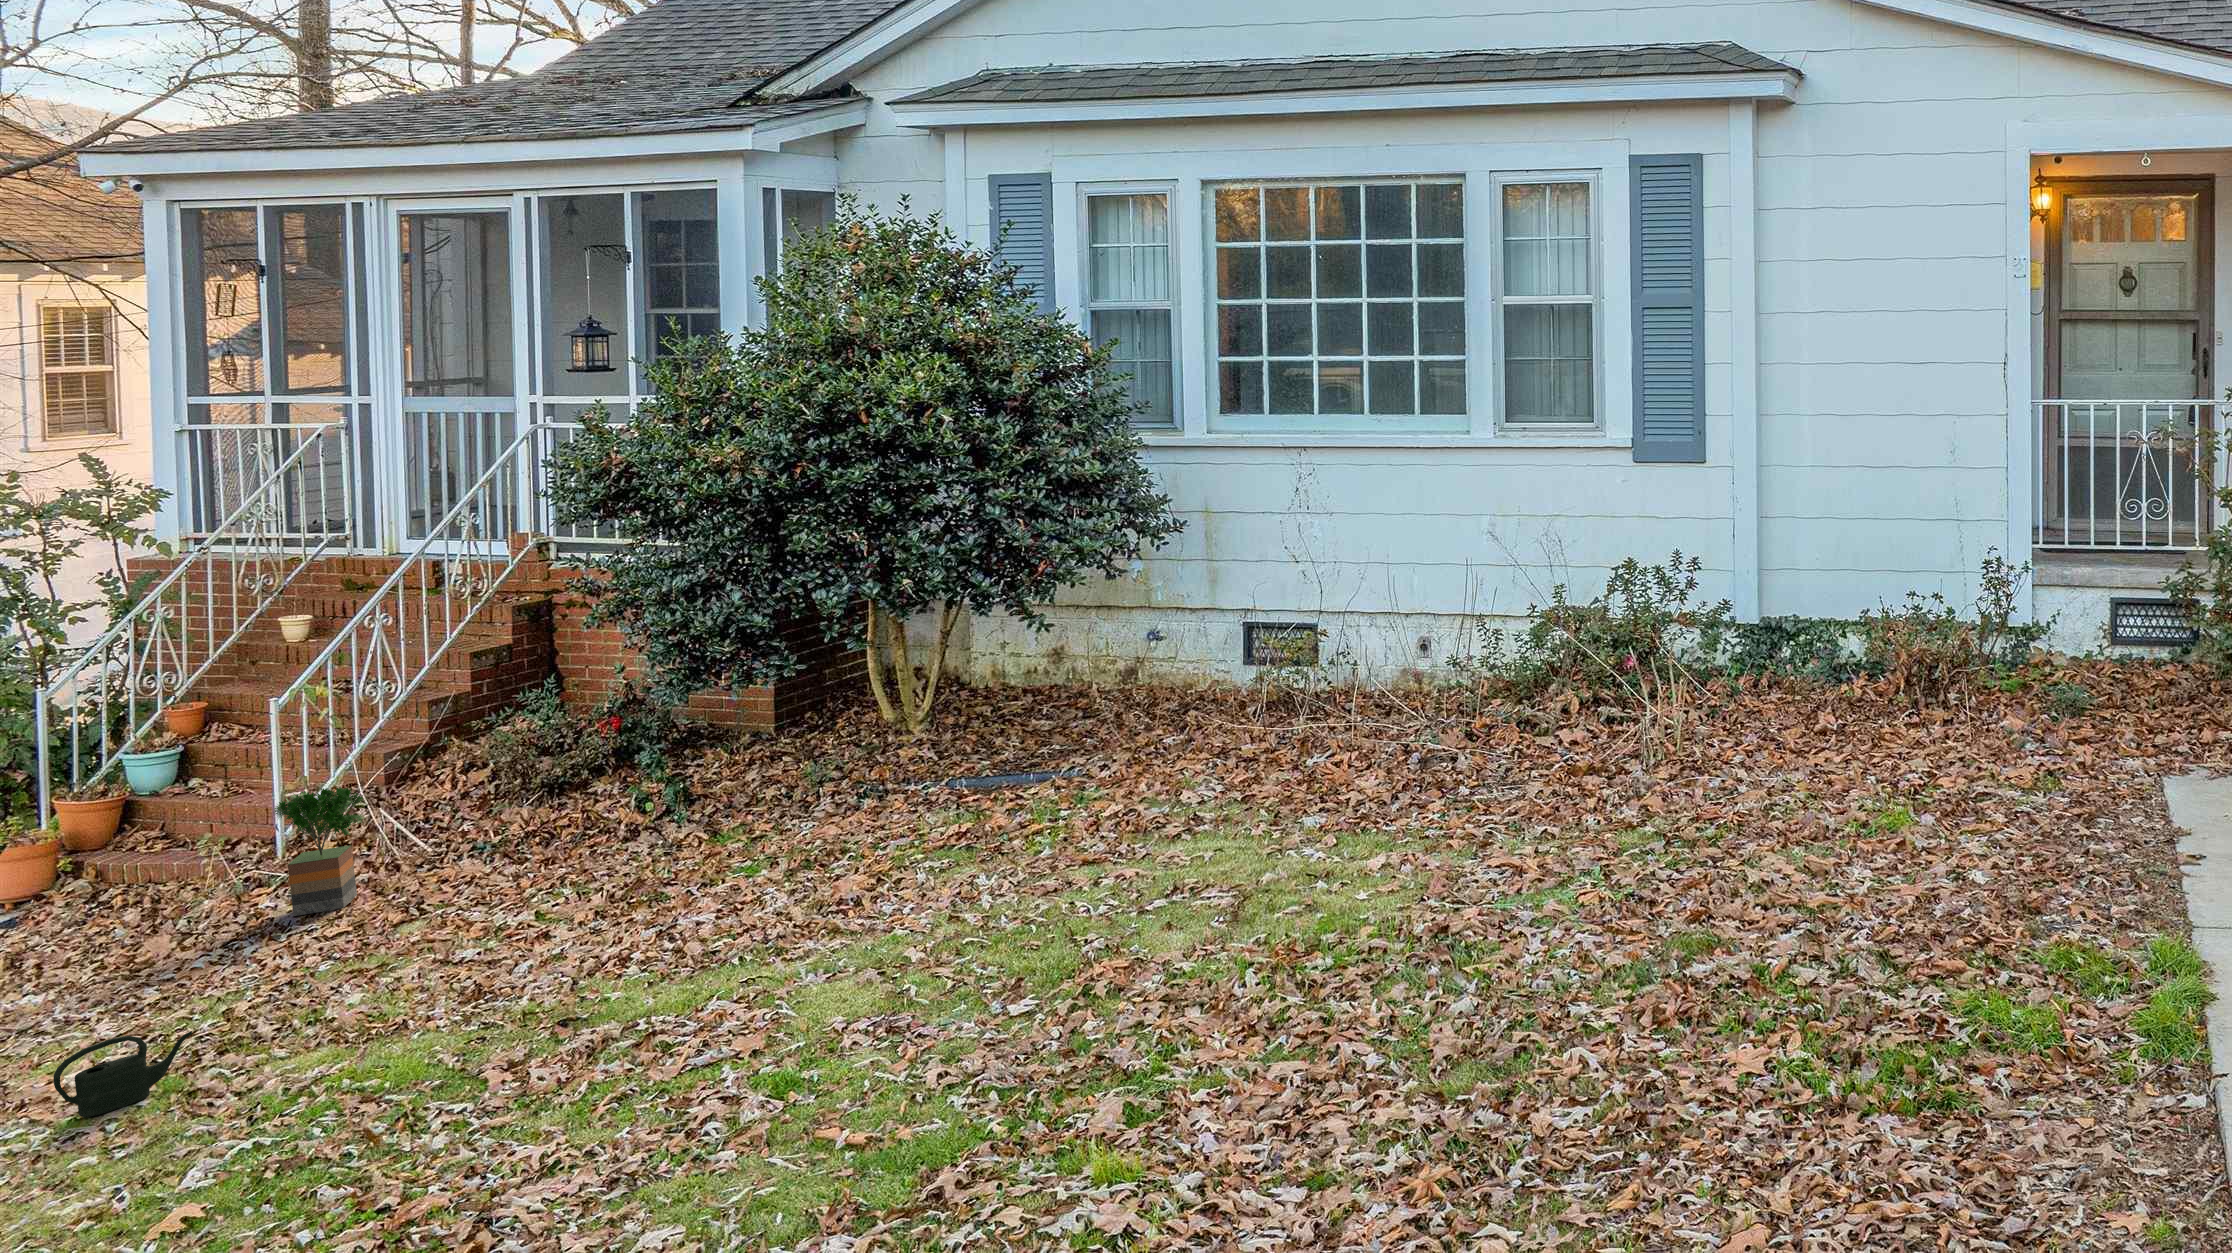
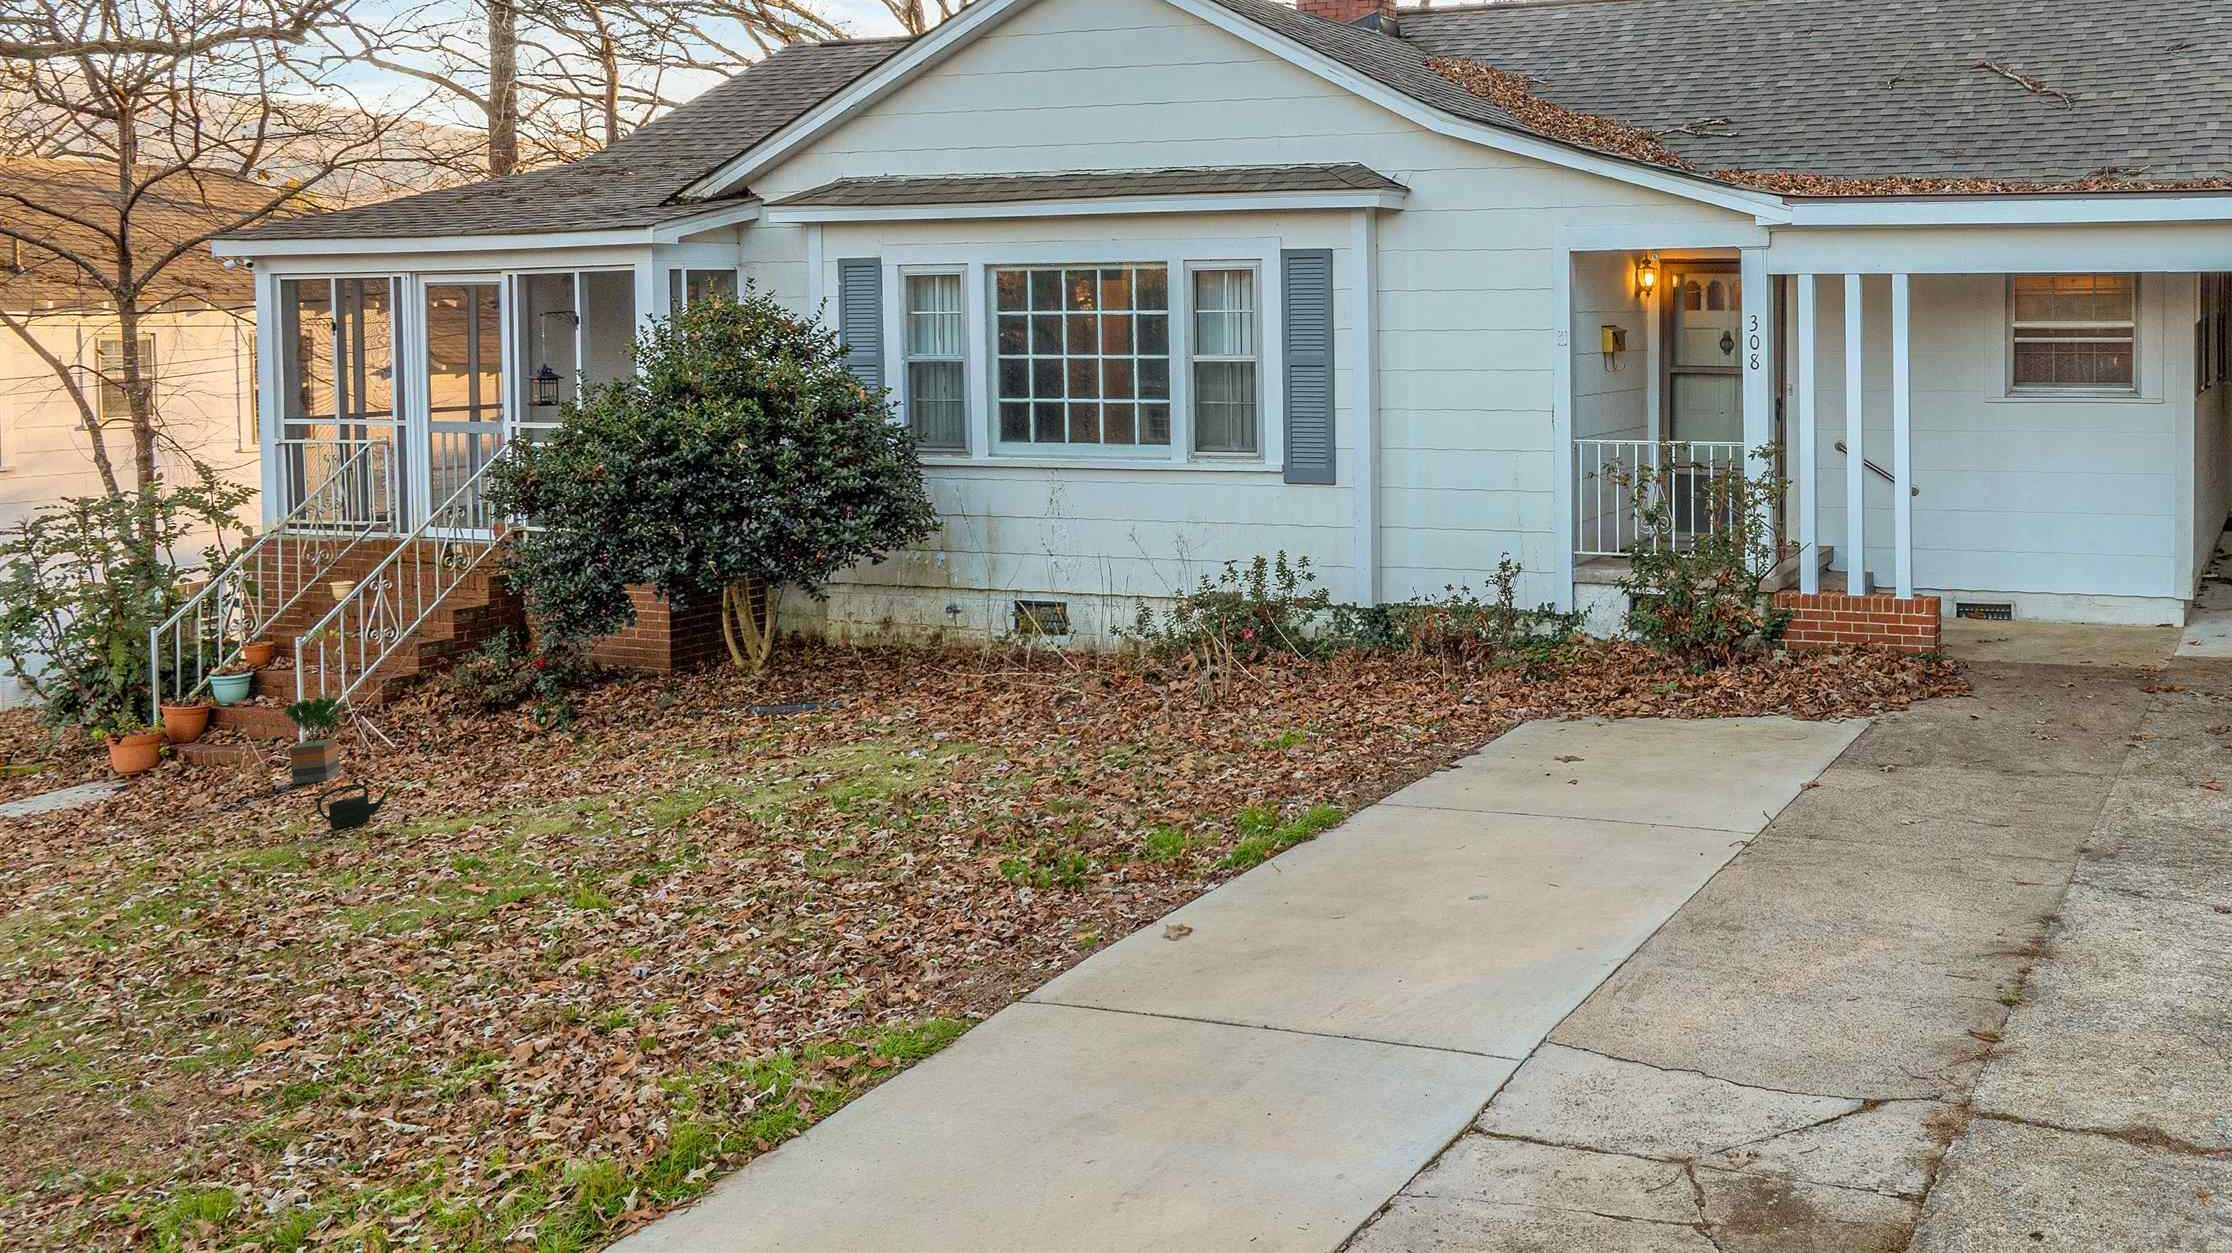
watering can: present [53,1031,192,1117] -> present [317,784,394,828]

